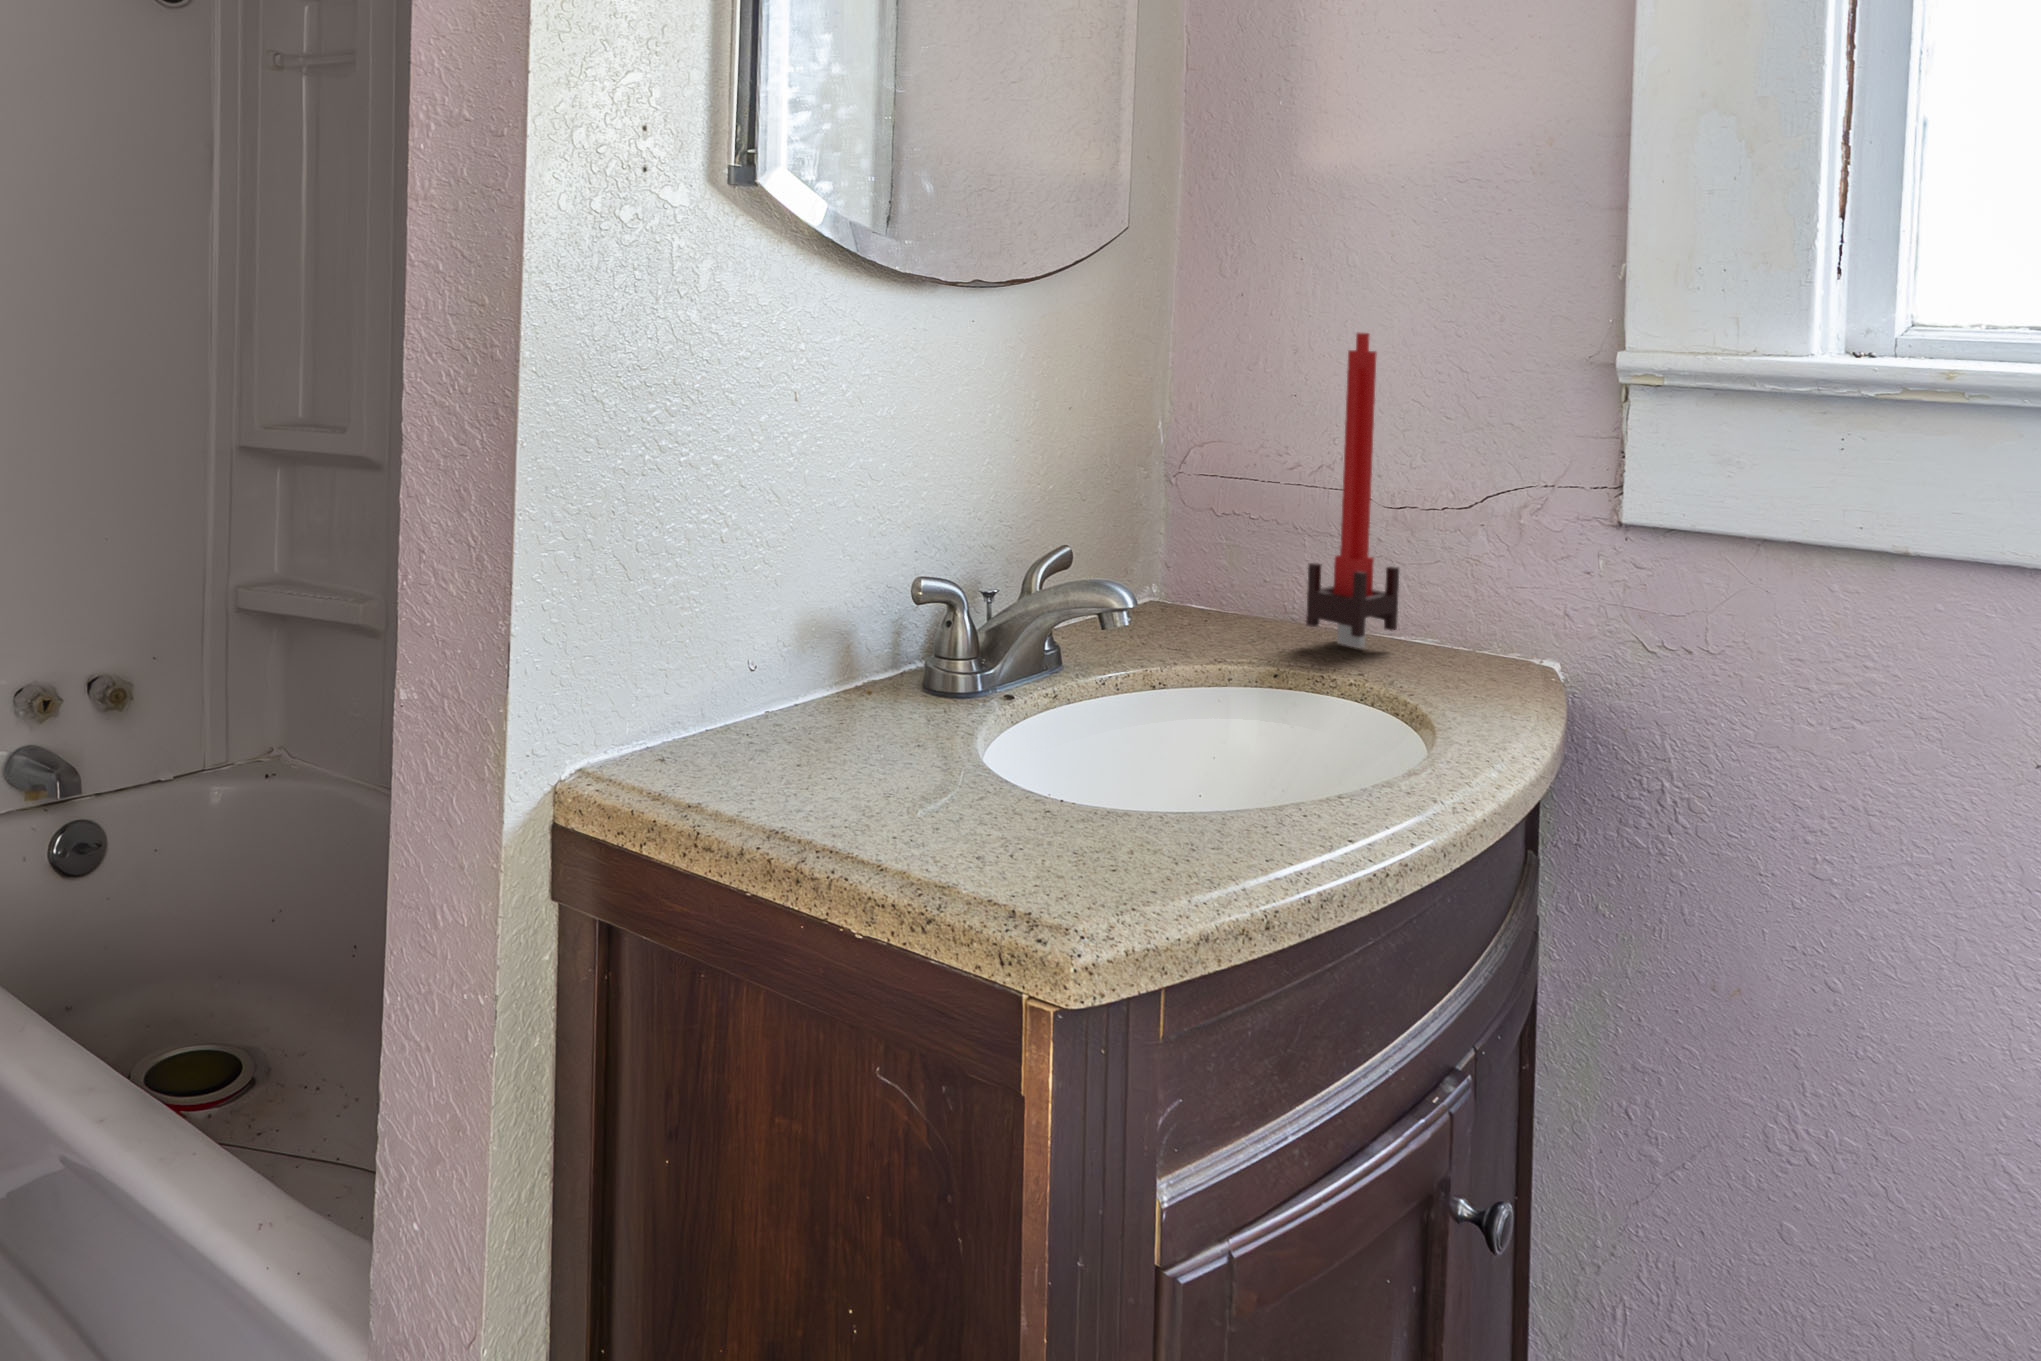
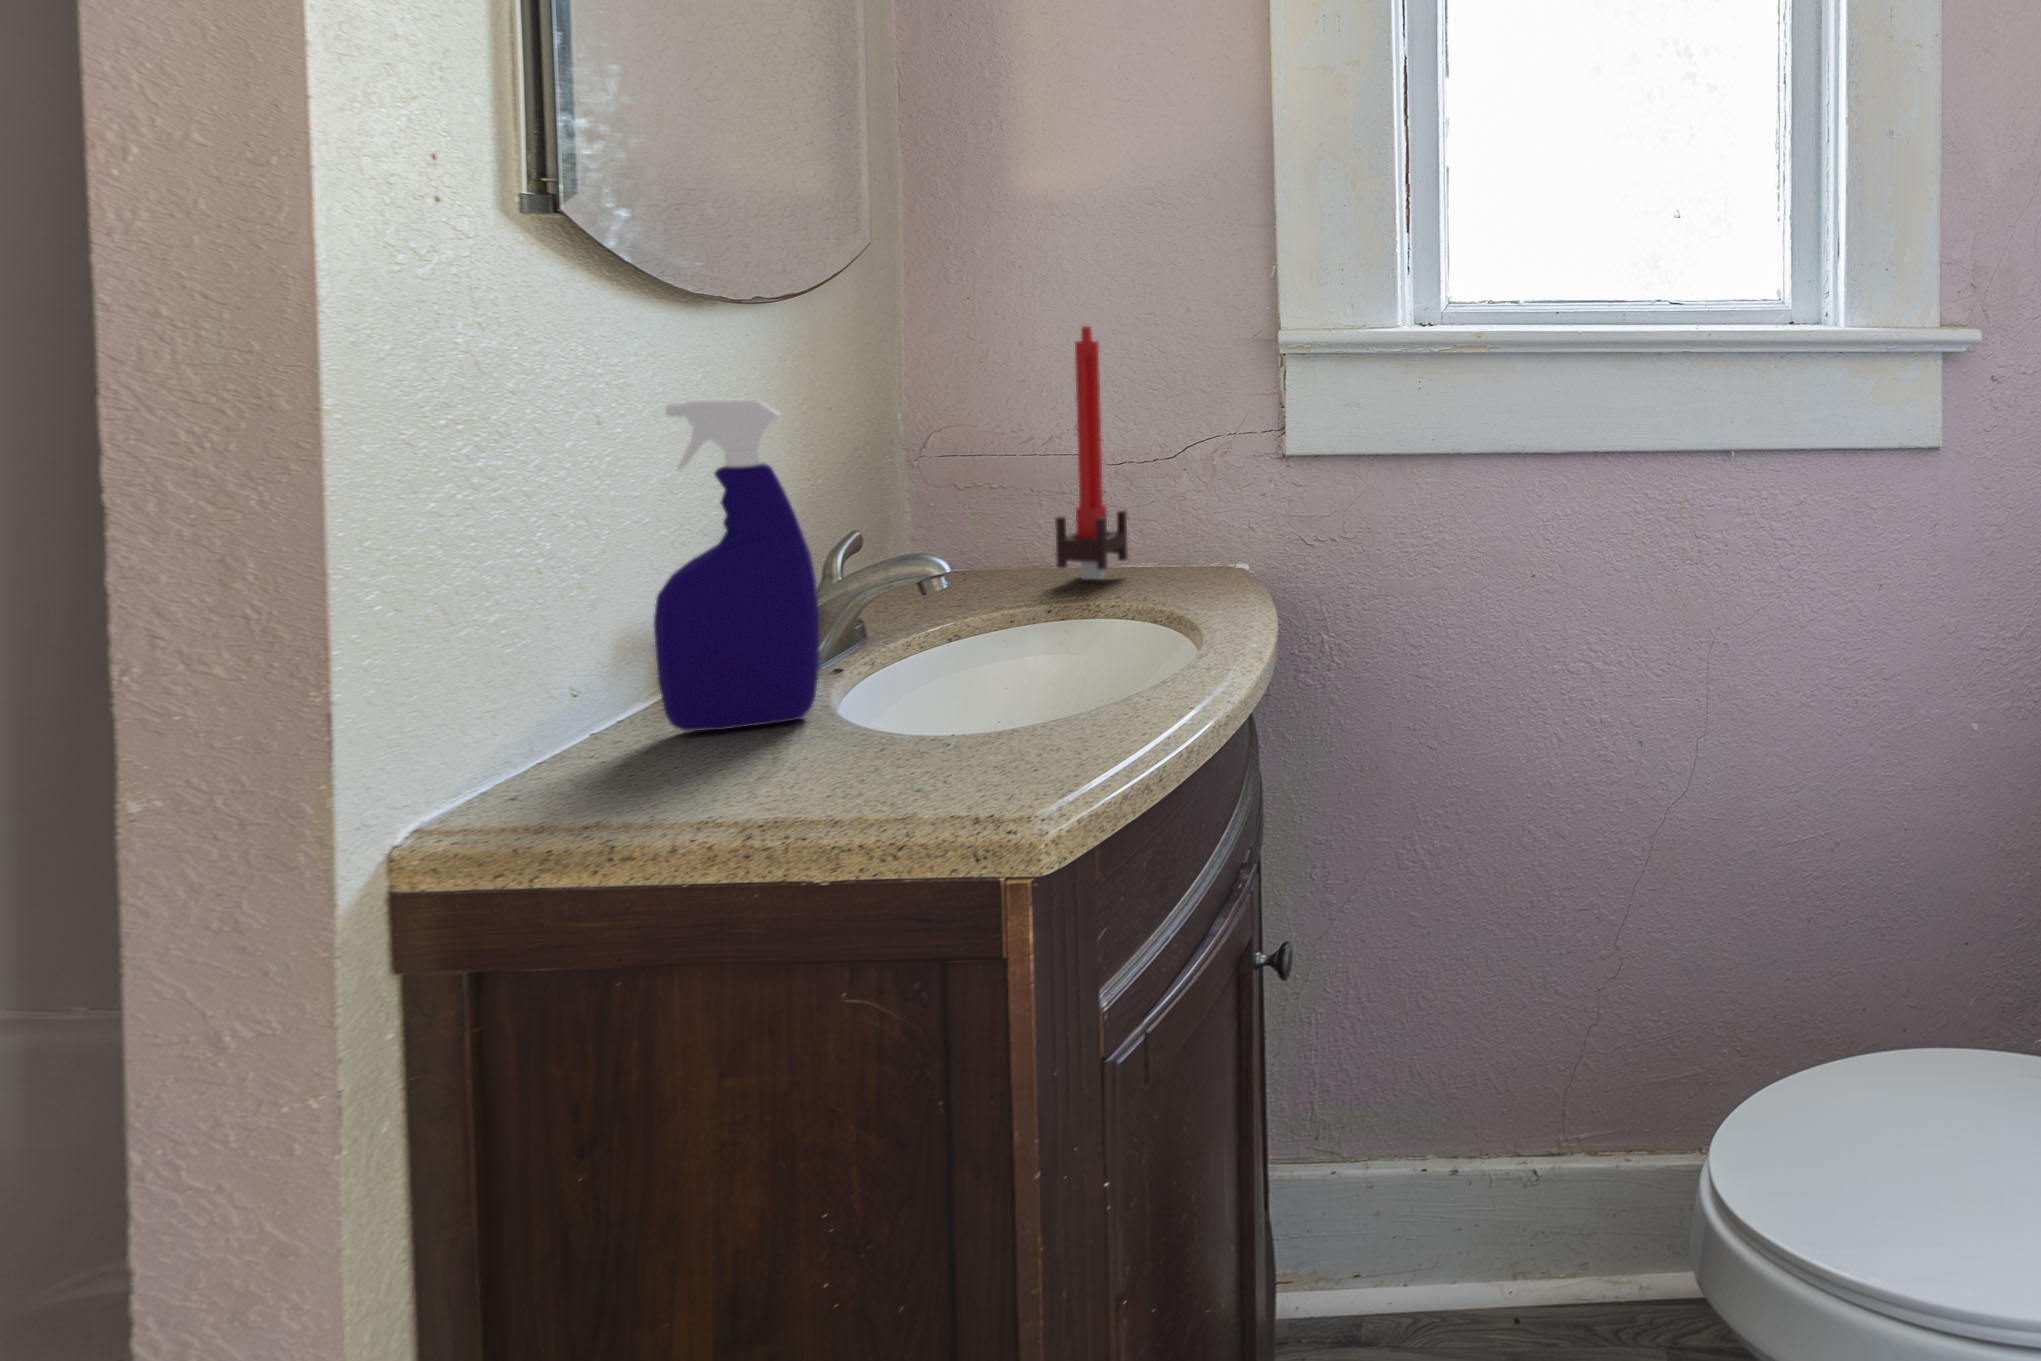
spray bottle: none [815,383,965,743] -> present [654,400,819,731]

